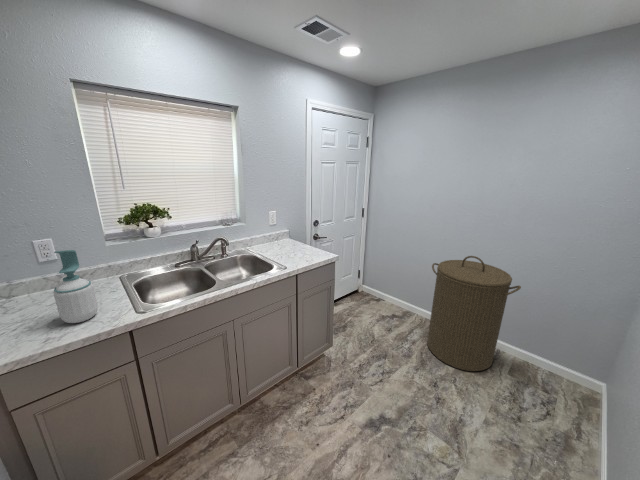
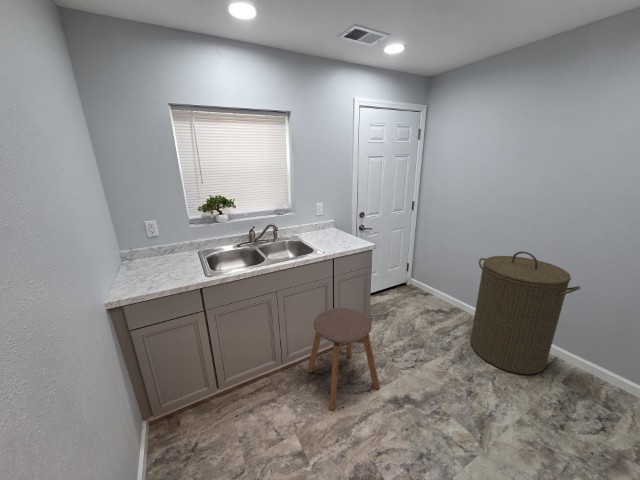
soap bottle: present [54,250,98,323] -> none [155,227,181,280]
stool: none [270,328,353,452] -> present [307,308,380,411]

